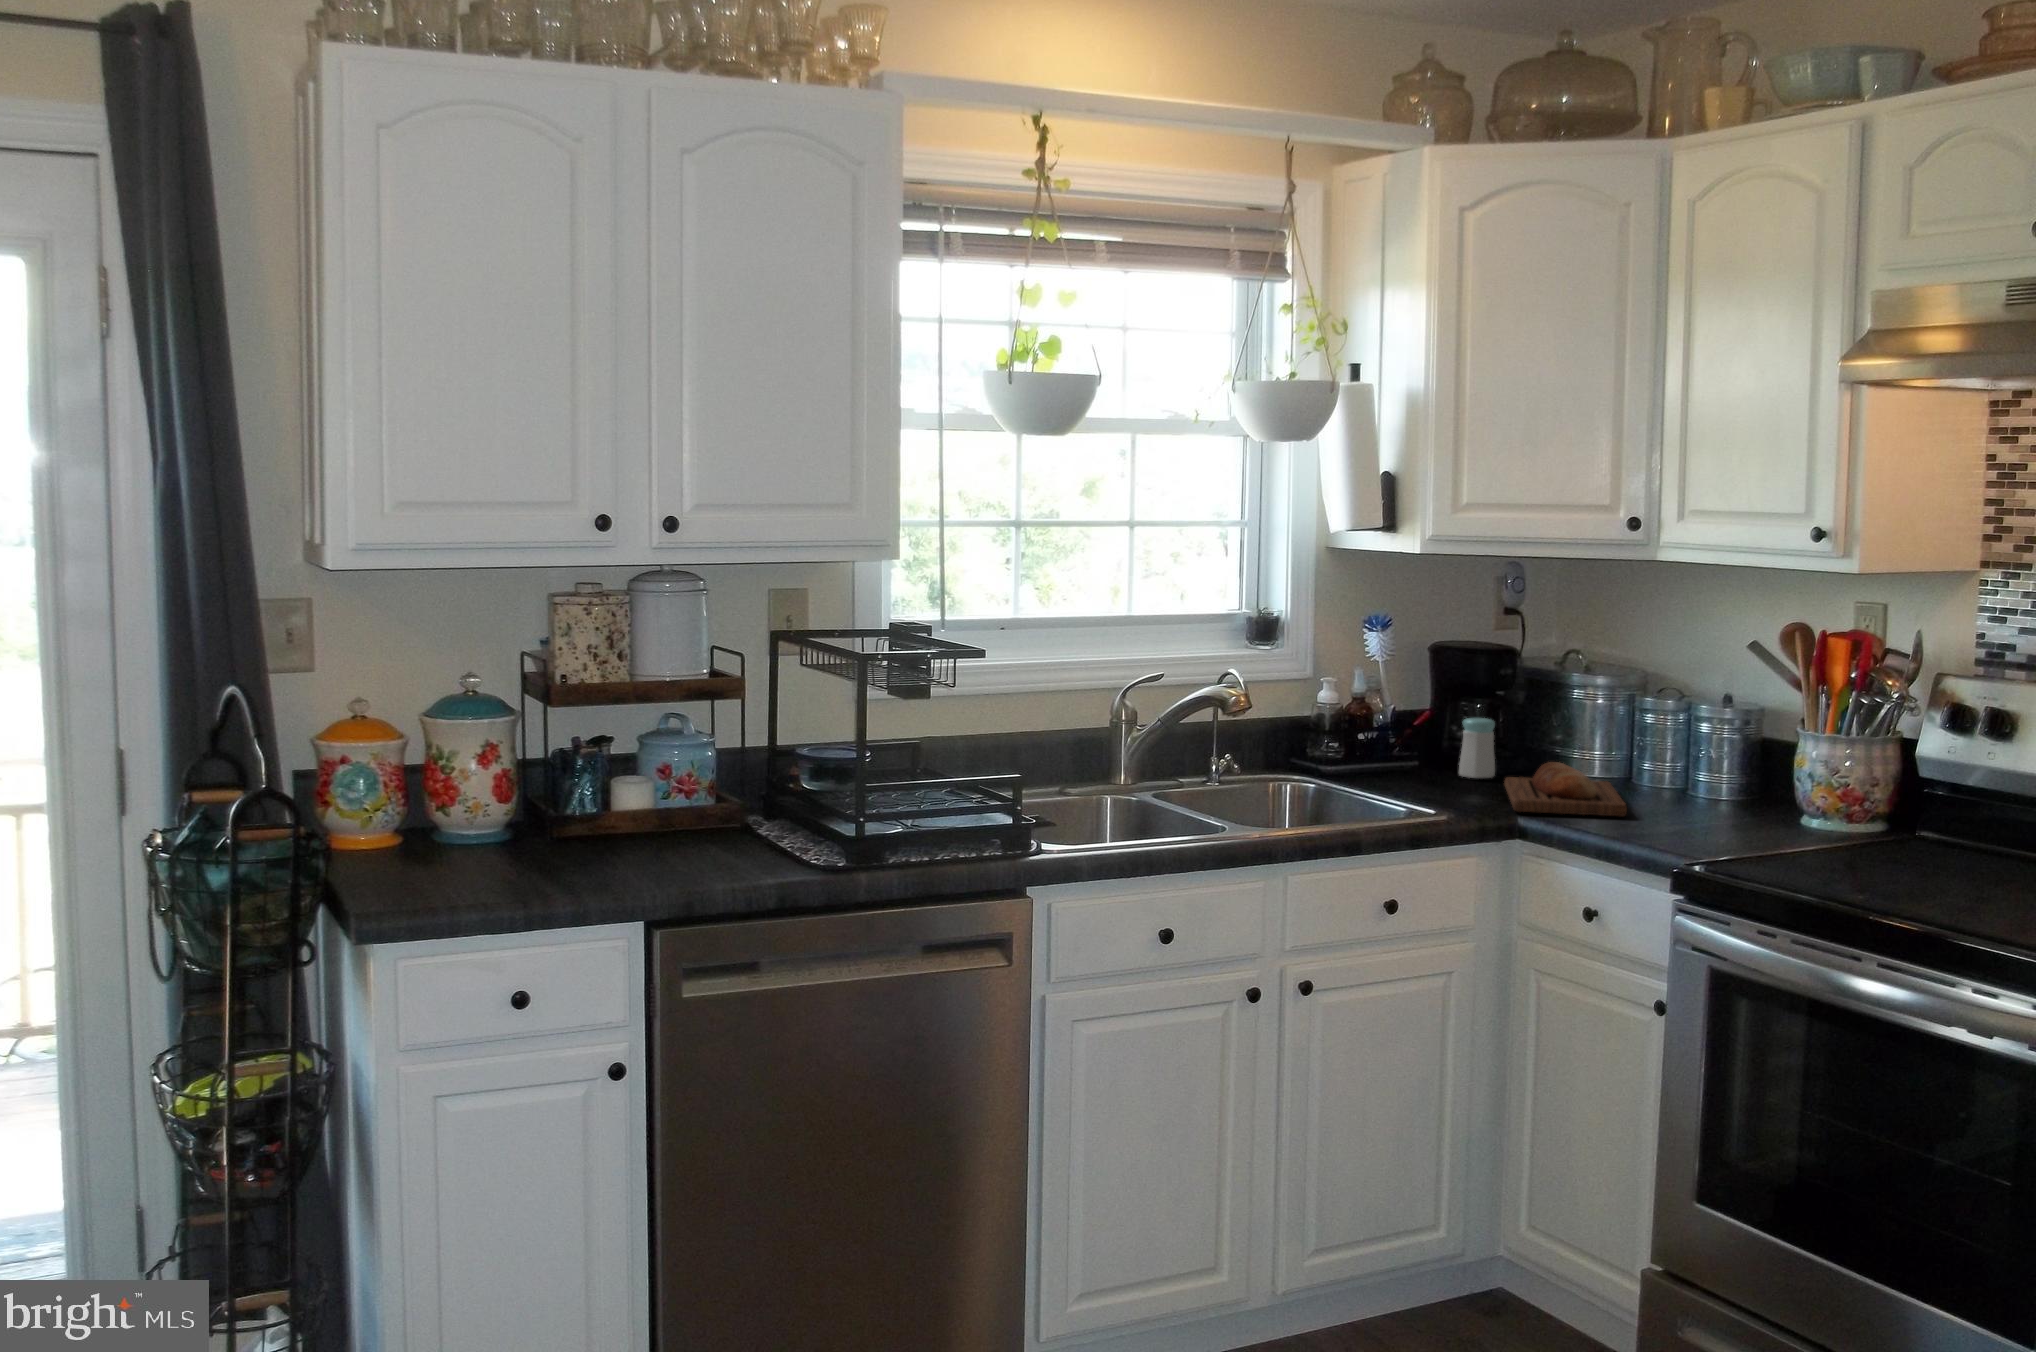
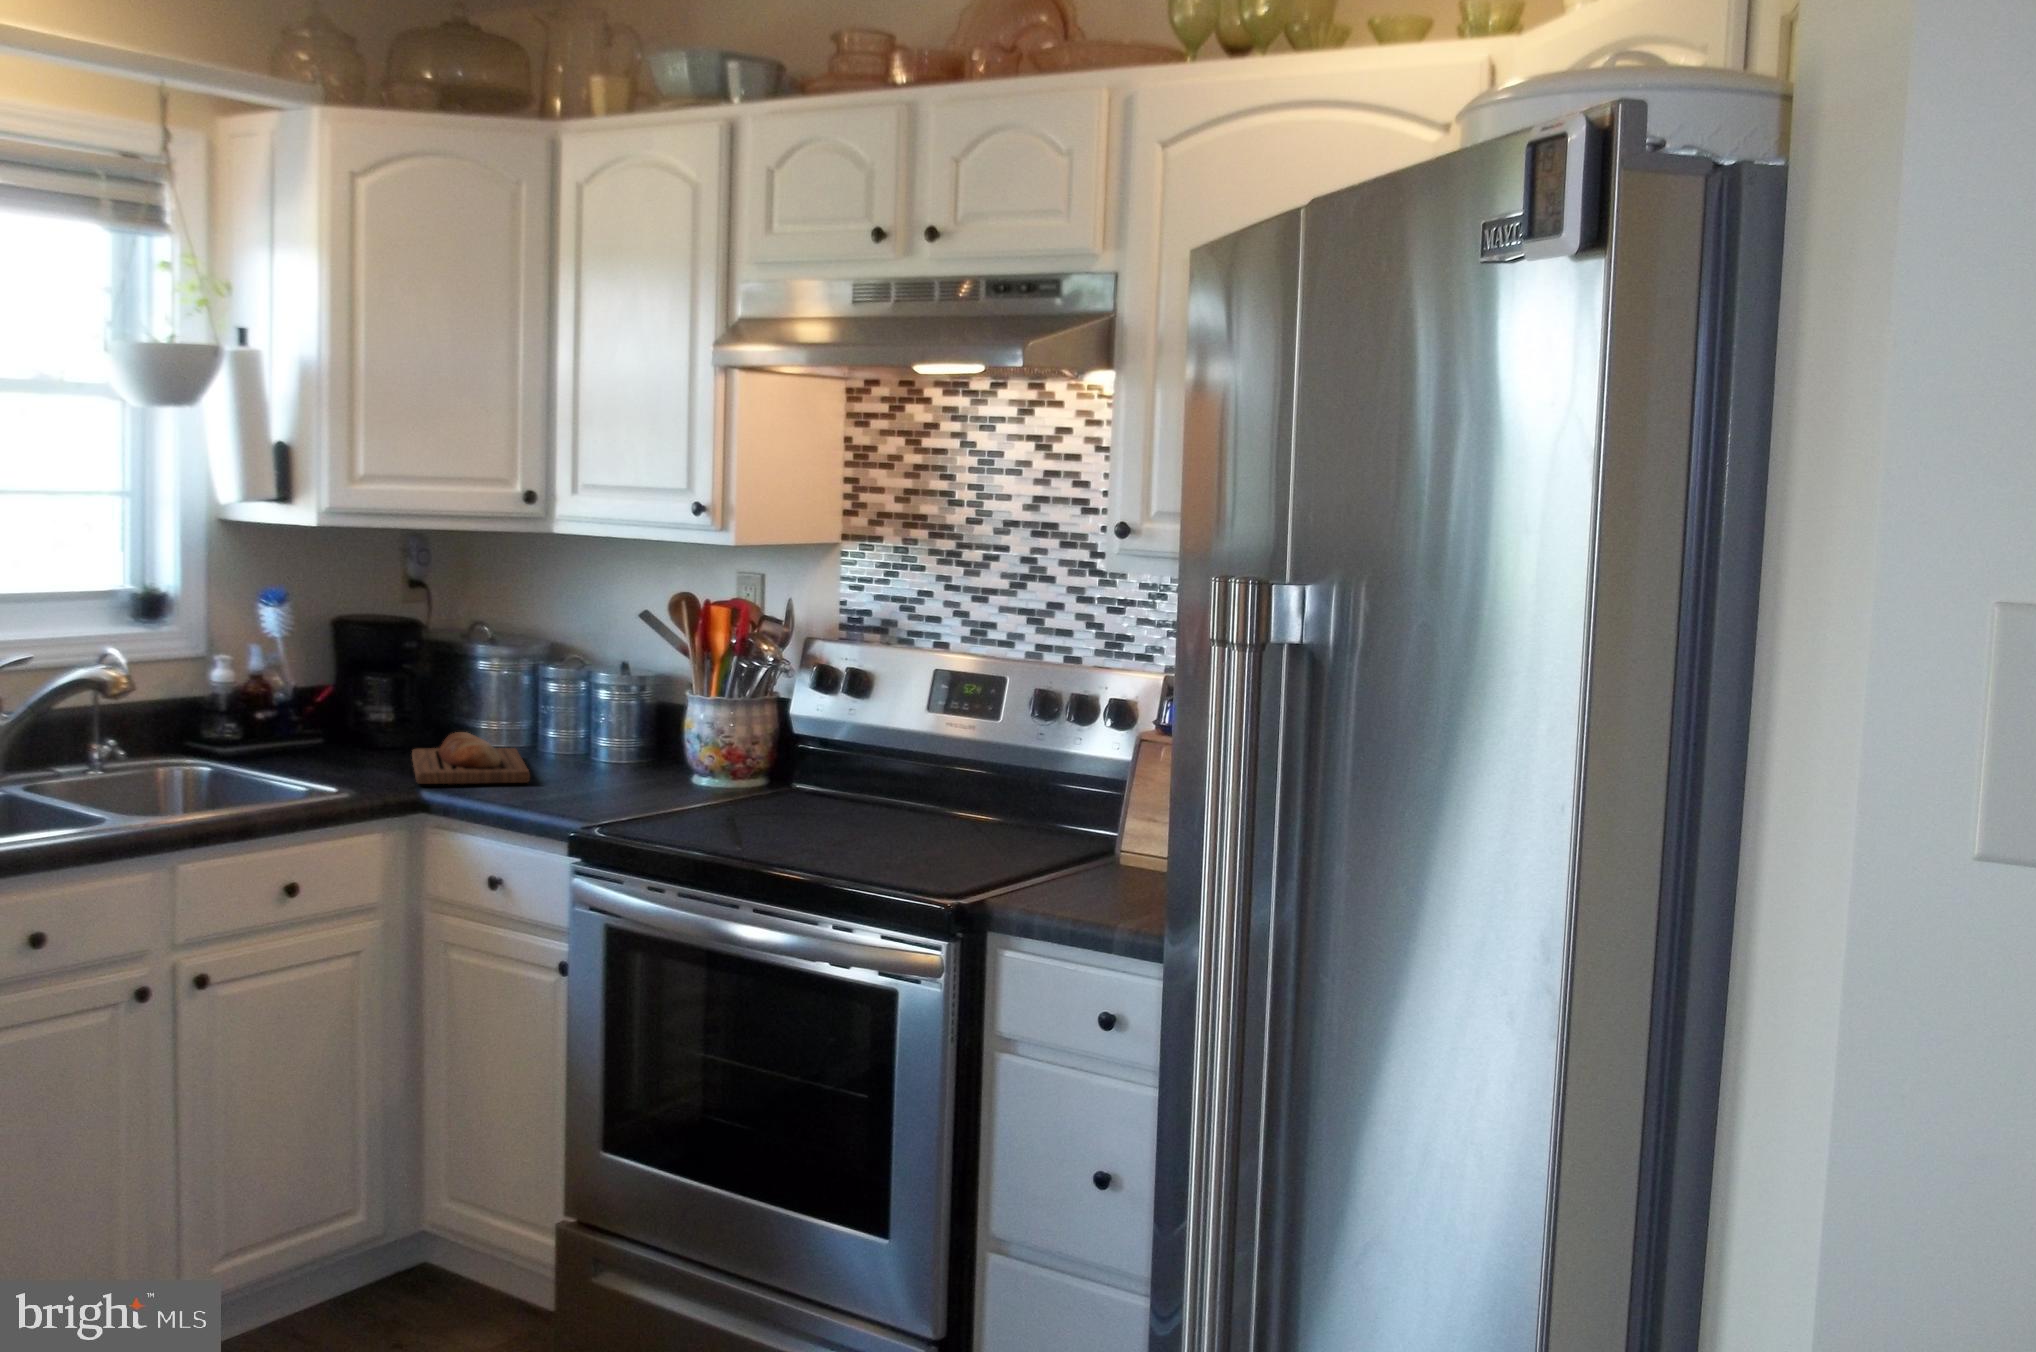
salt shaker: present [1459,718,1495,779] -> none [366,691,404,751]

